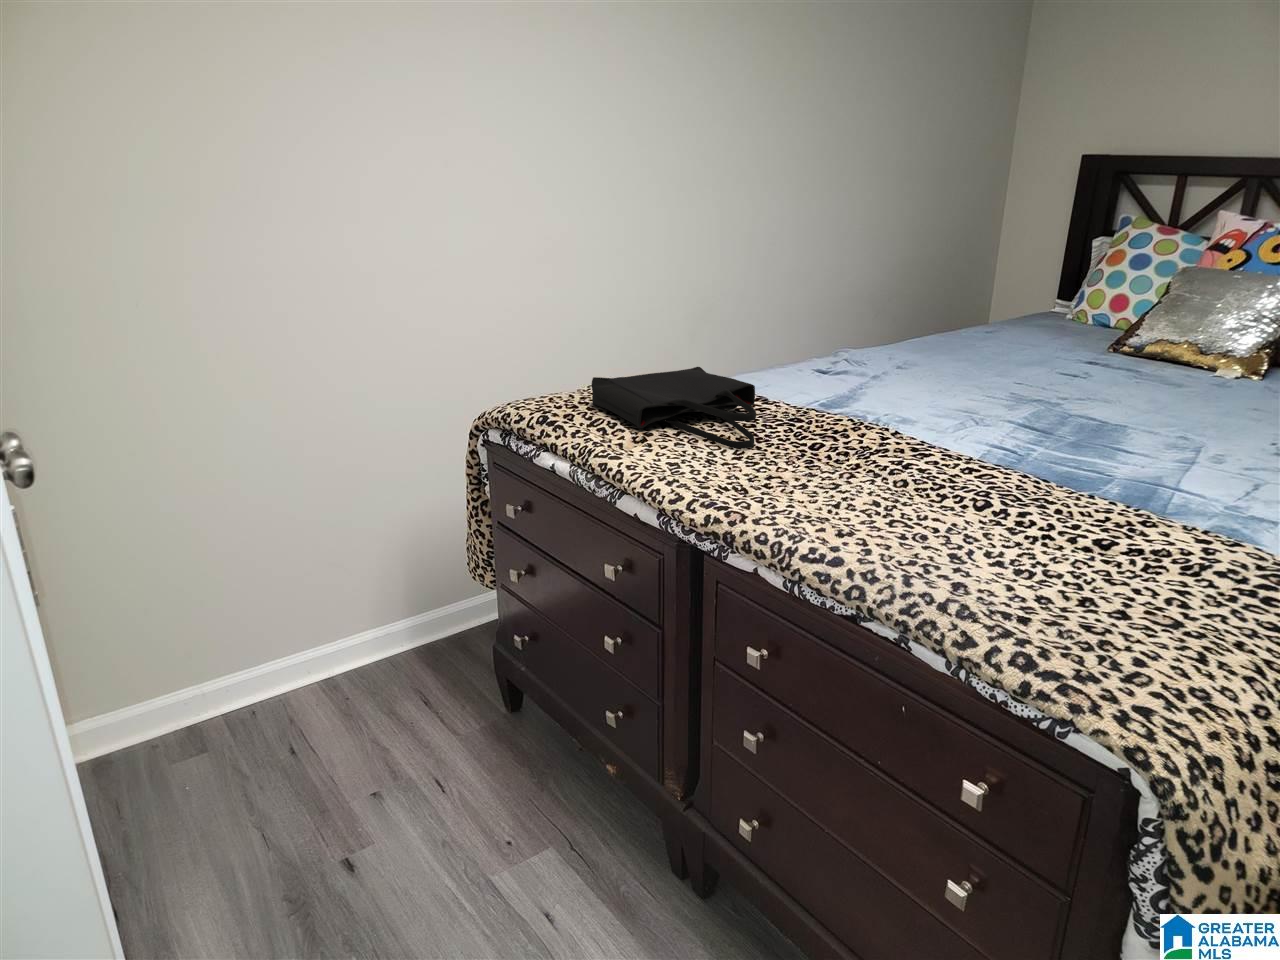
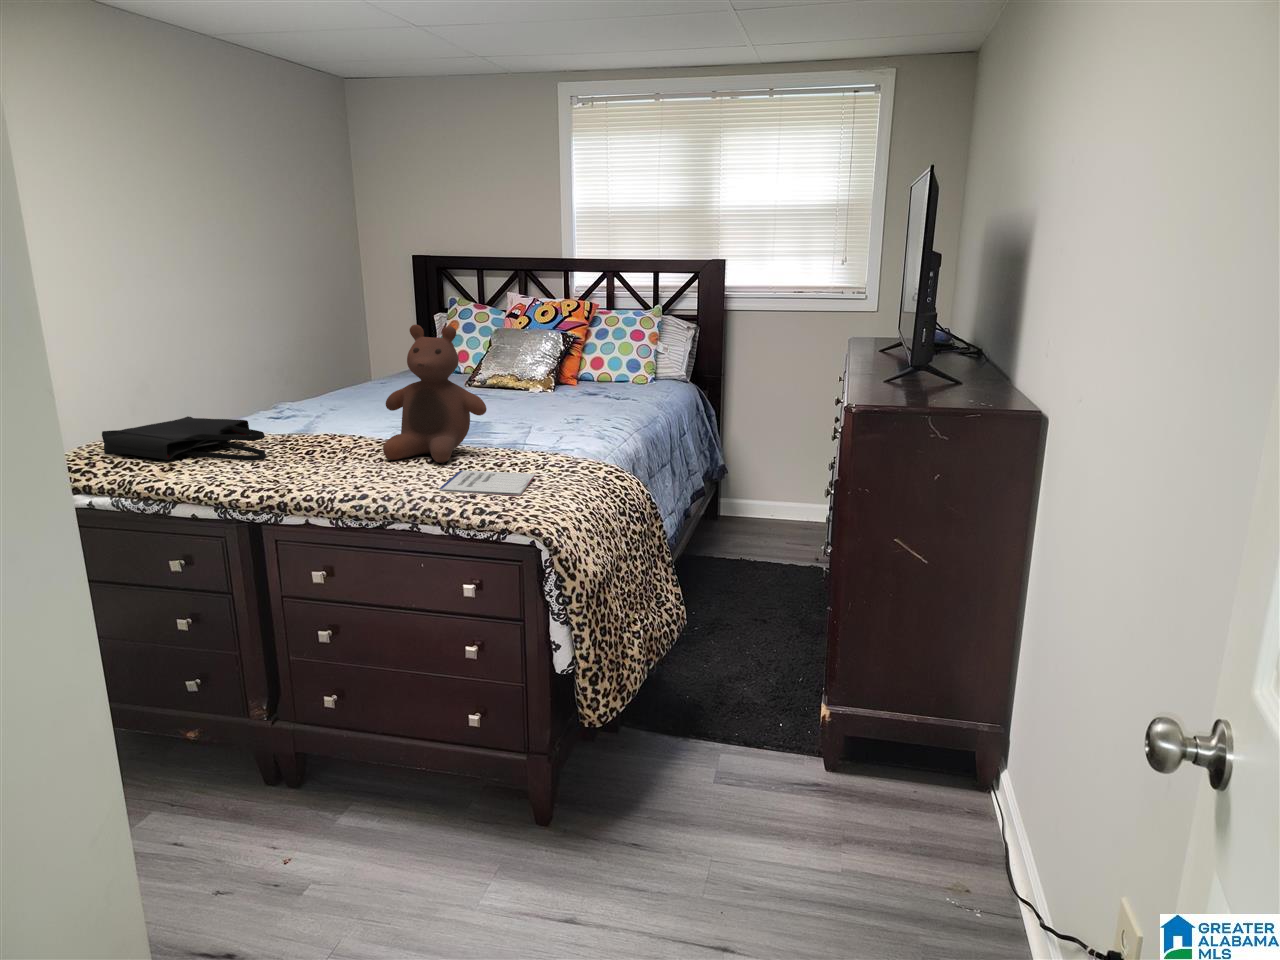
stuffed bear: none [912,269,1111,512] -> present [383,325,487,463]
notebook: none [966,540,1176,642] -> present [439,470,535,496]

